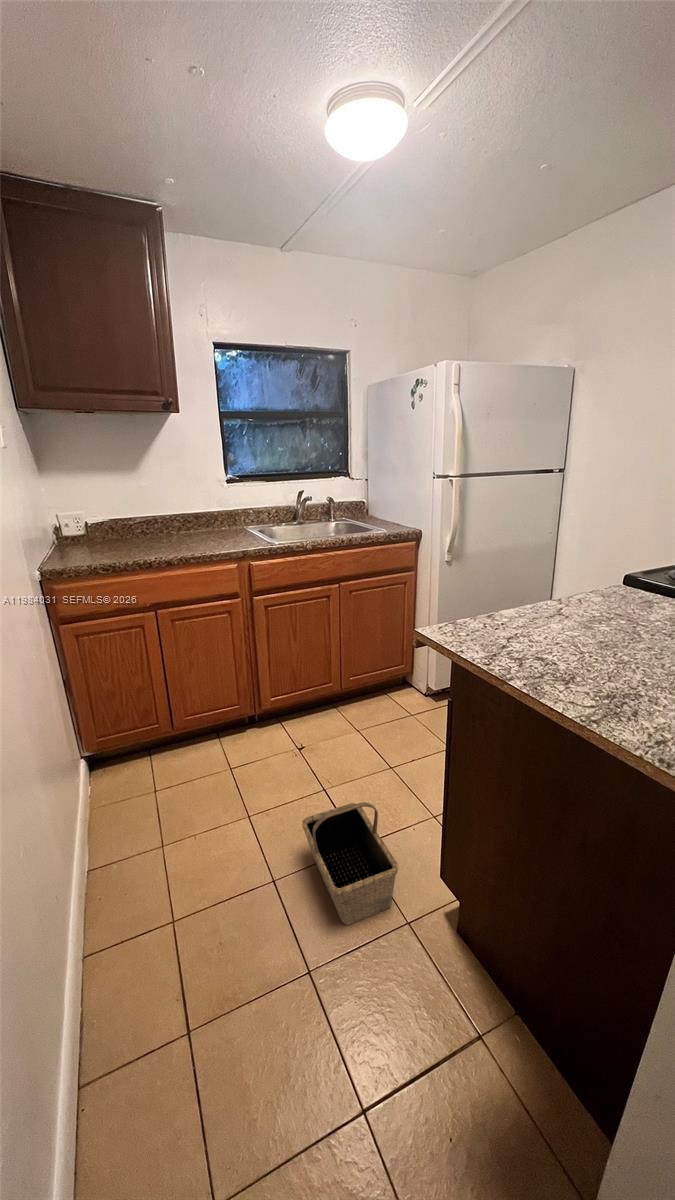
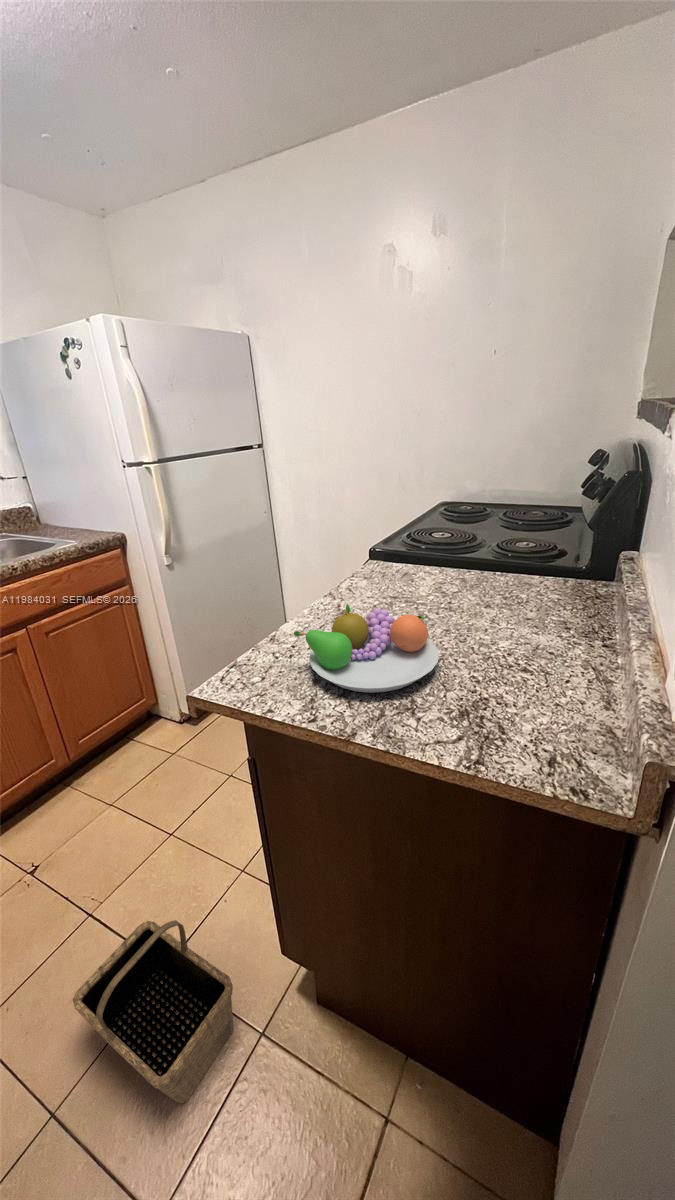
fruit bowl: none [500,599,621,668] -> present [294,604,439,693]

